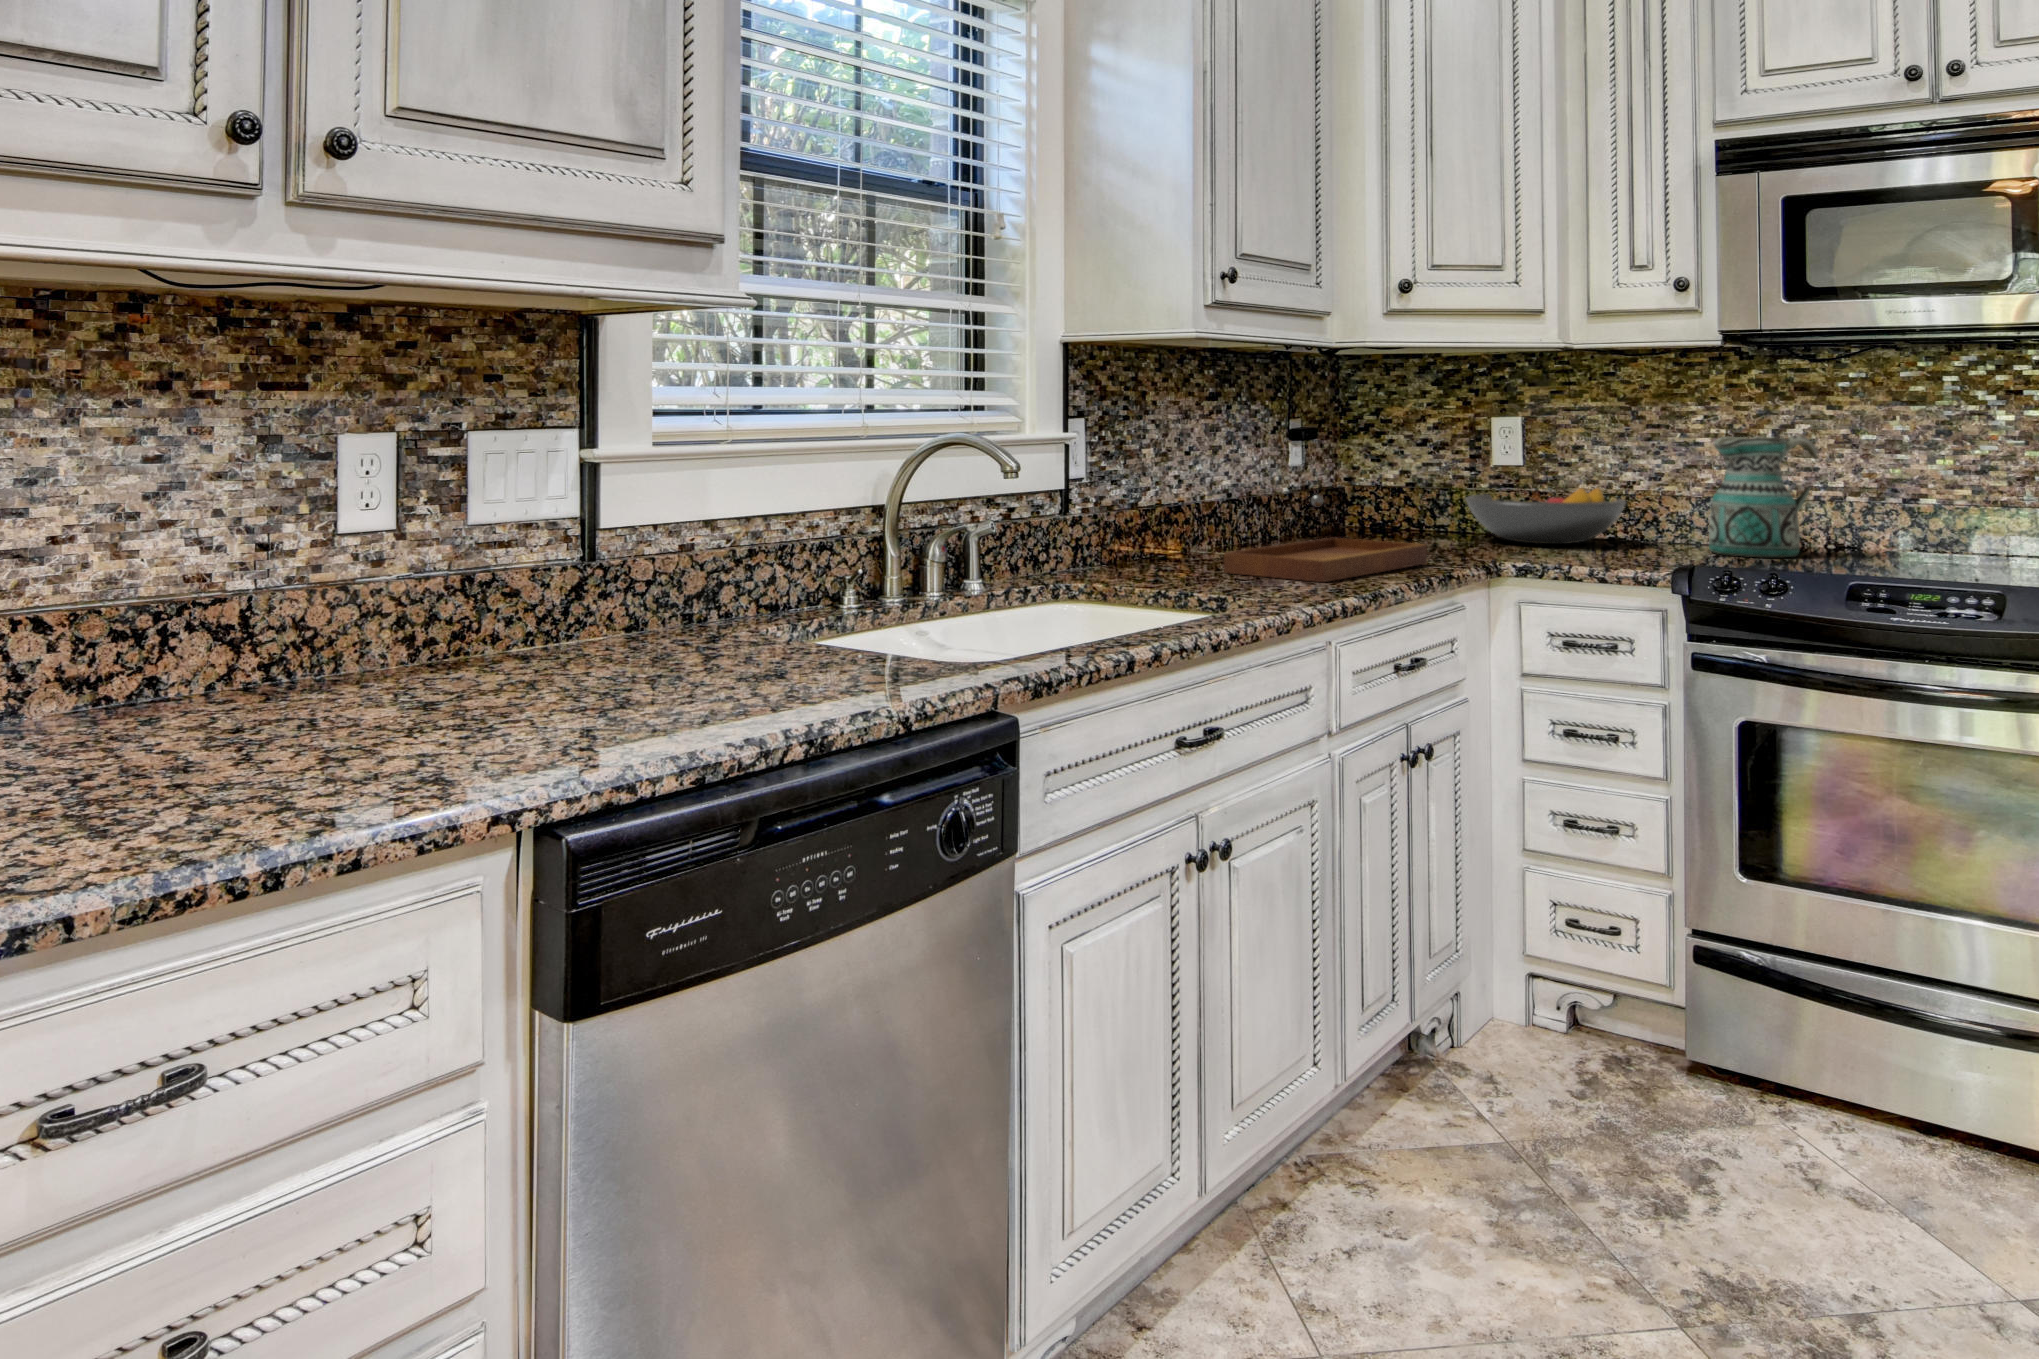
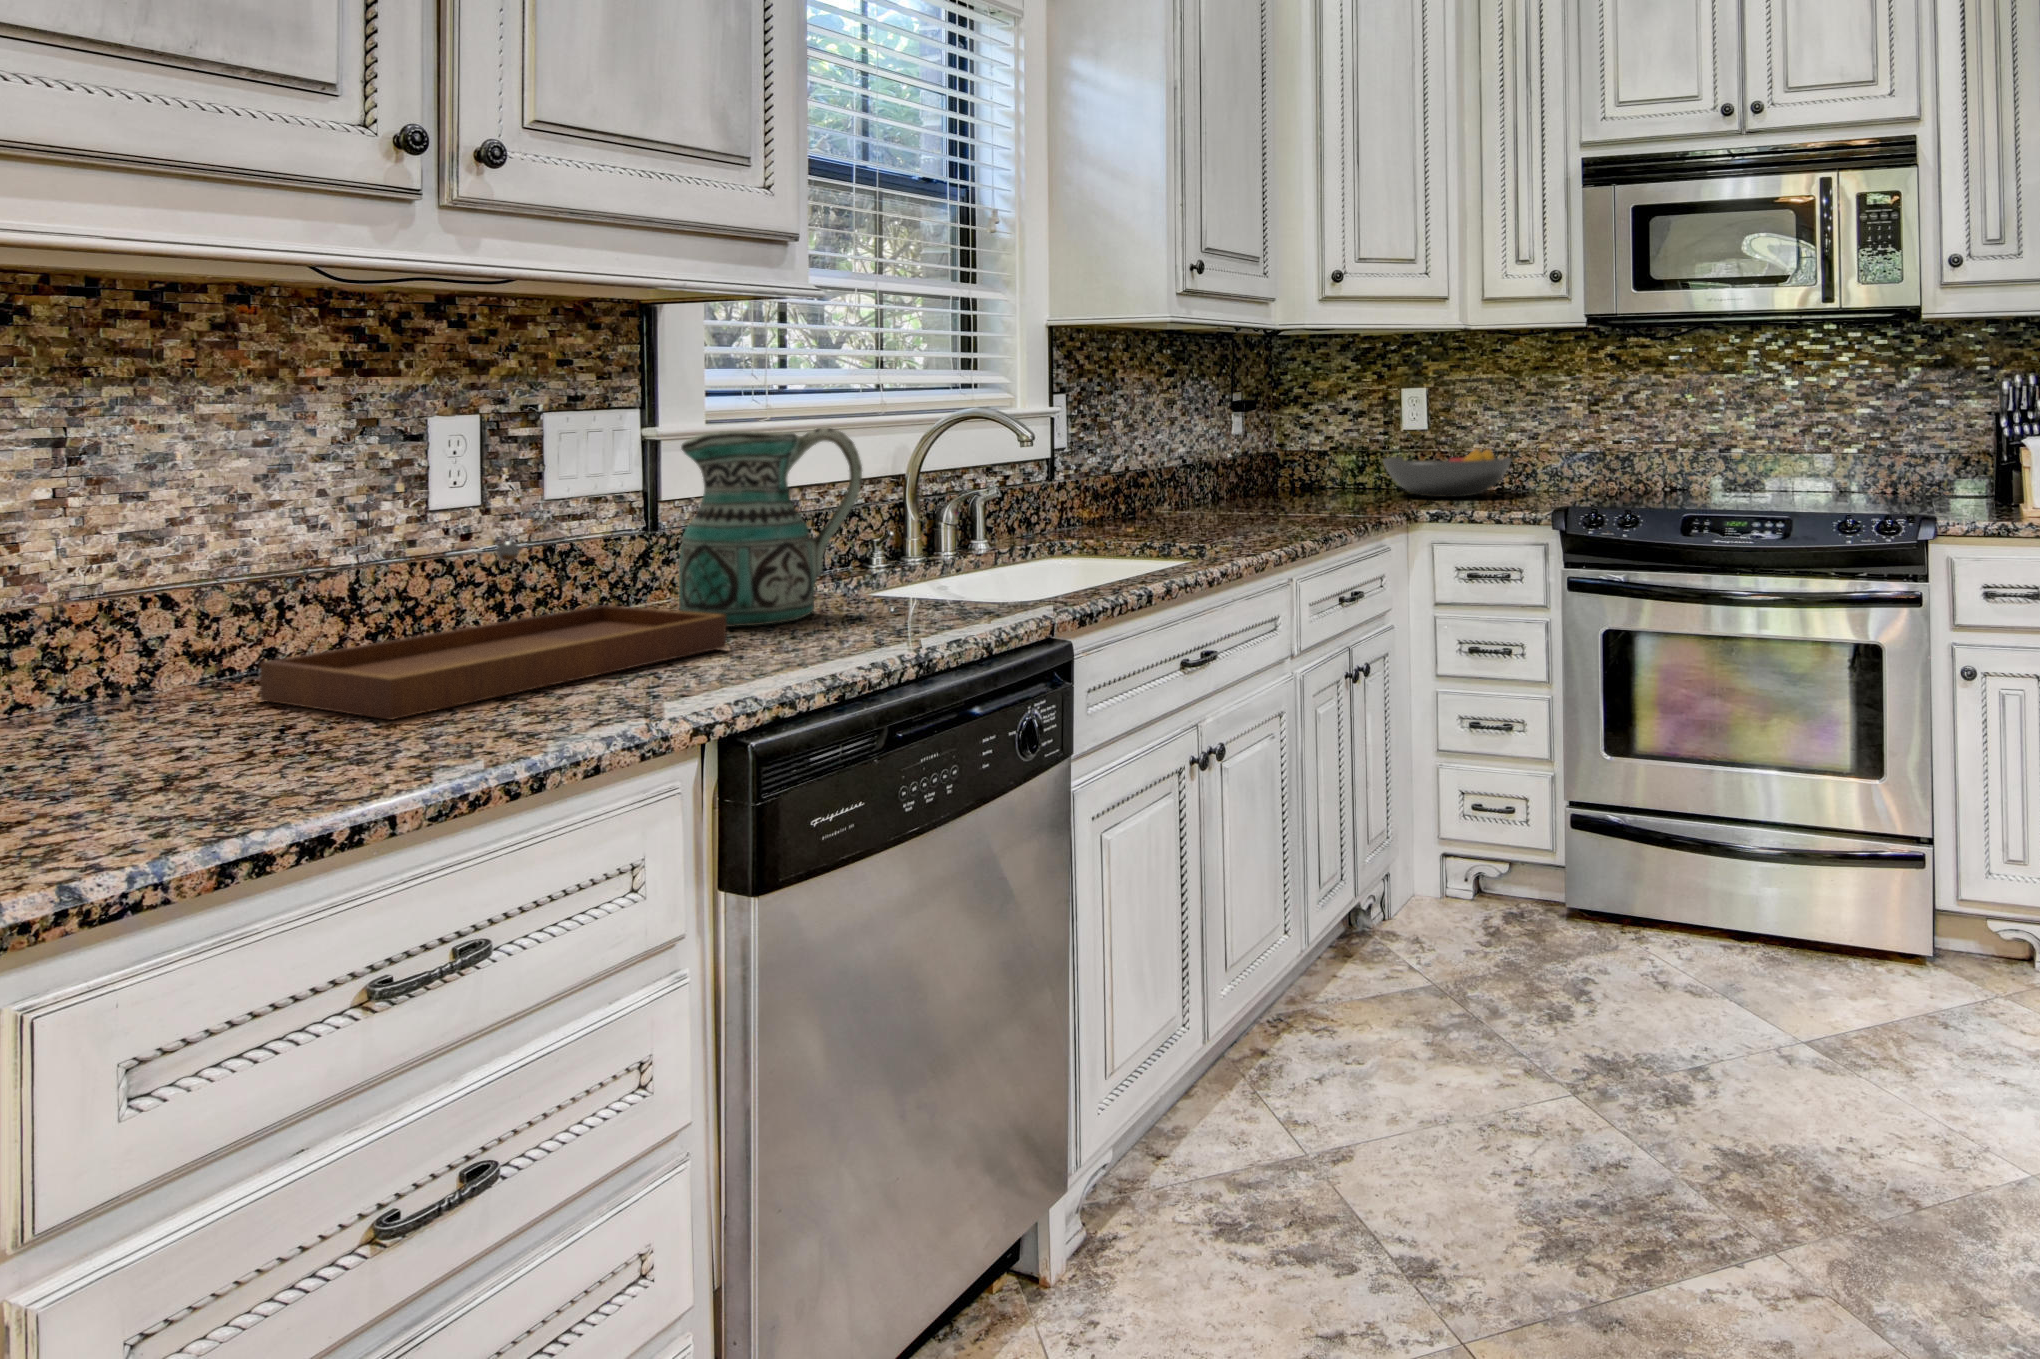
ceramic pitcher: present [1709,436,1817,557] -> present [679,427,862,627]
tray: present [1224,495,1427,582] -> present [260,541,726,720]

